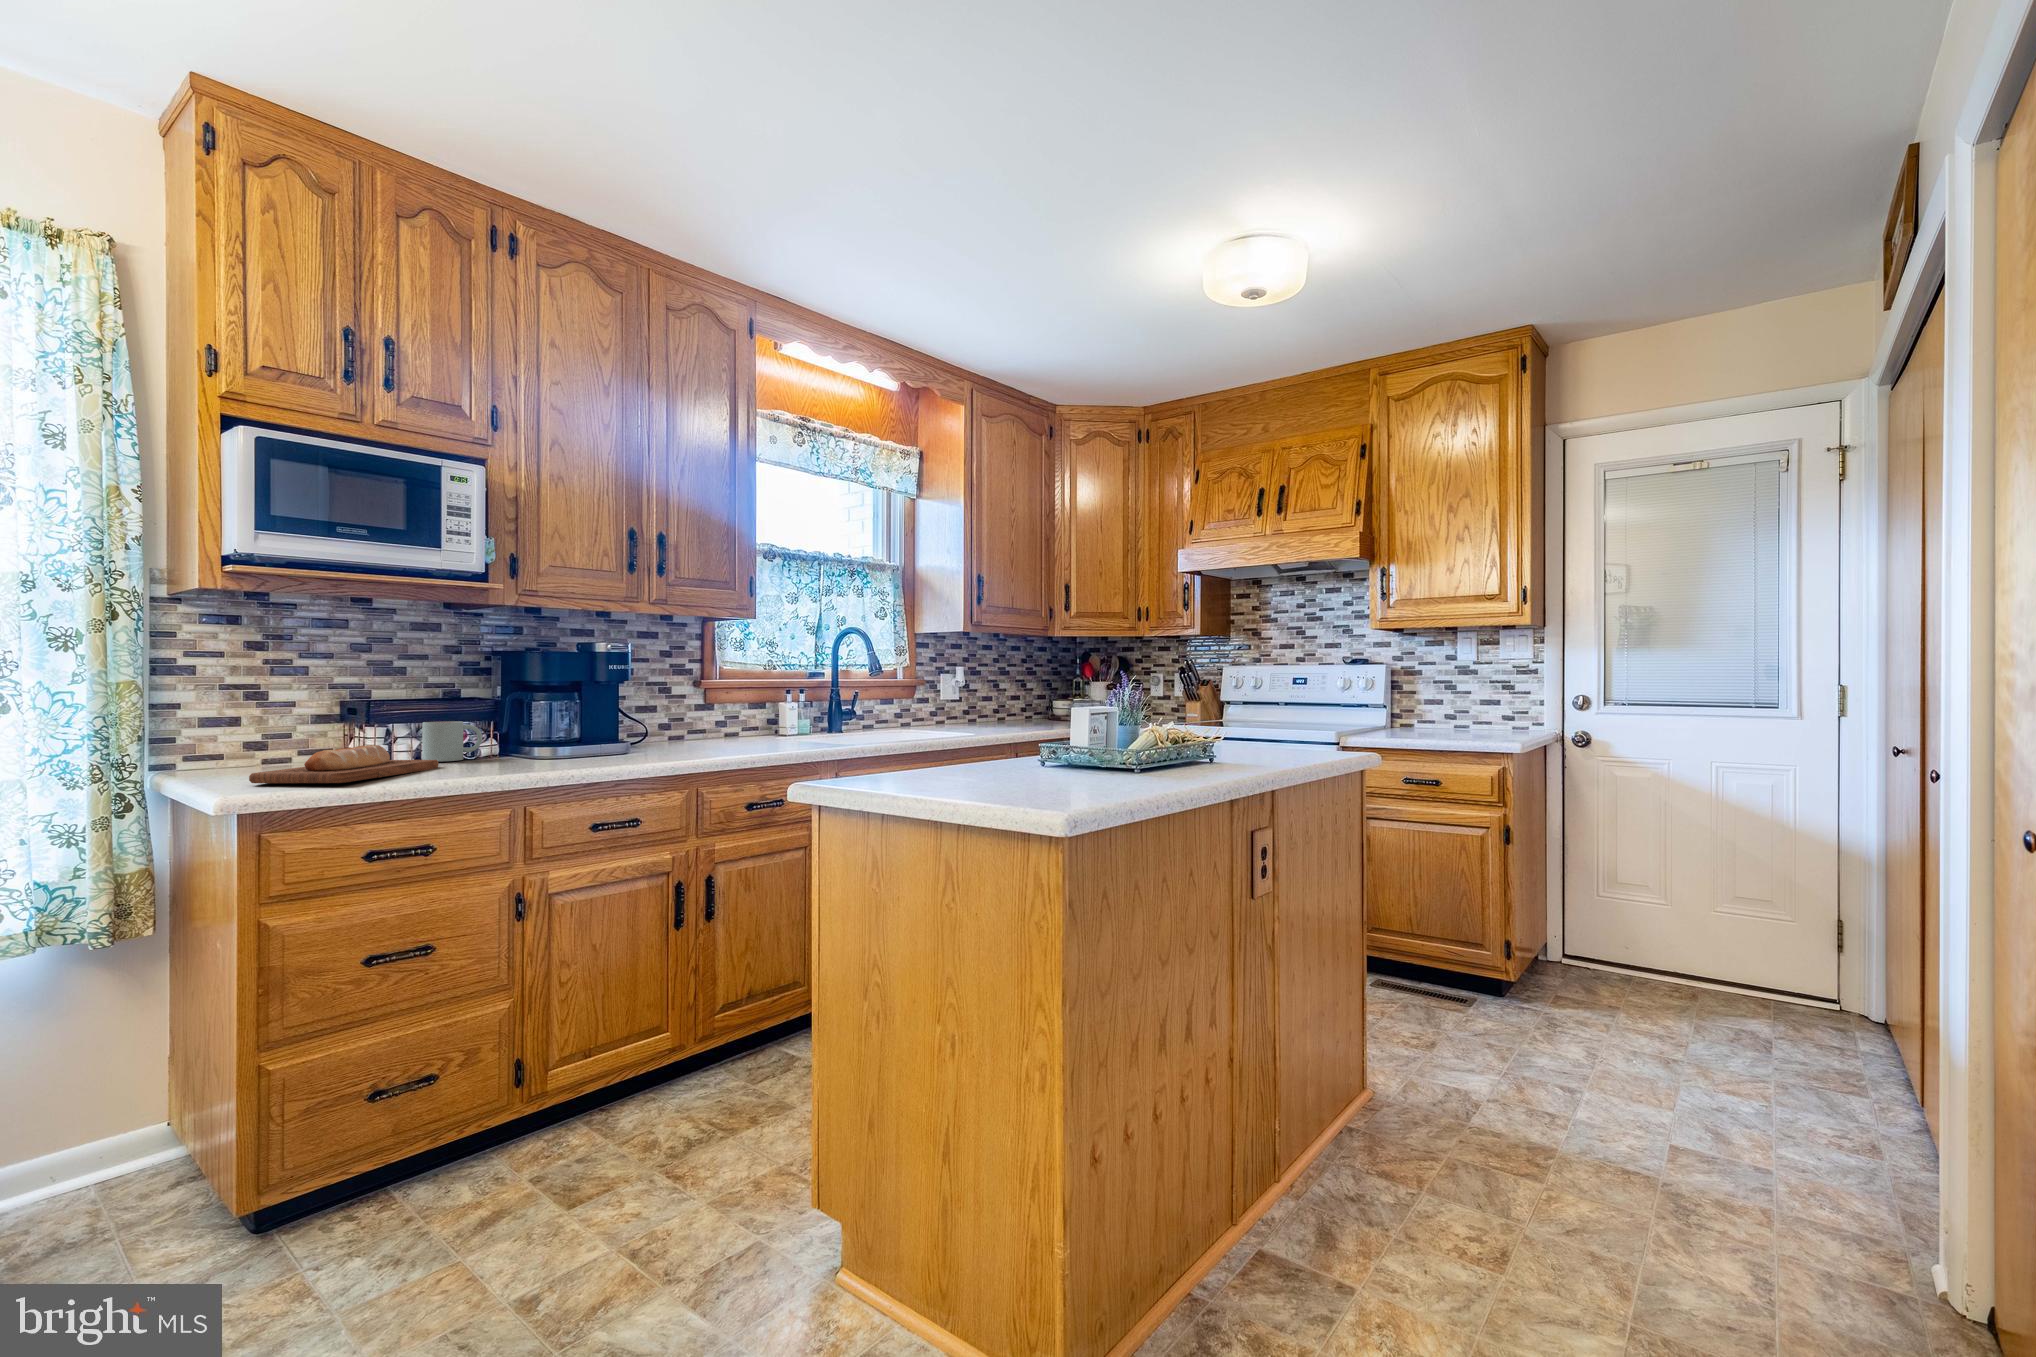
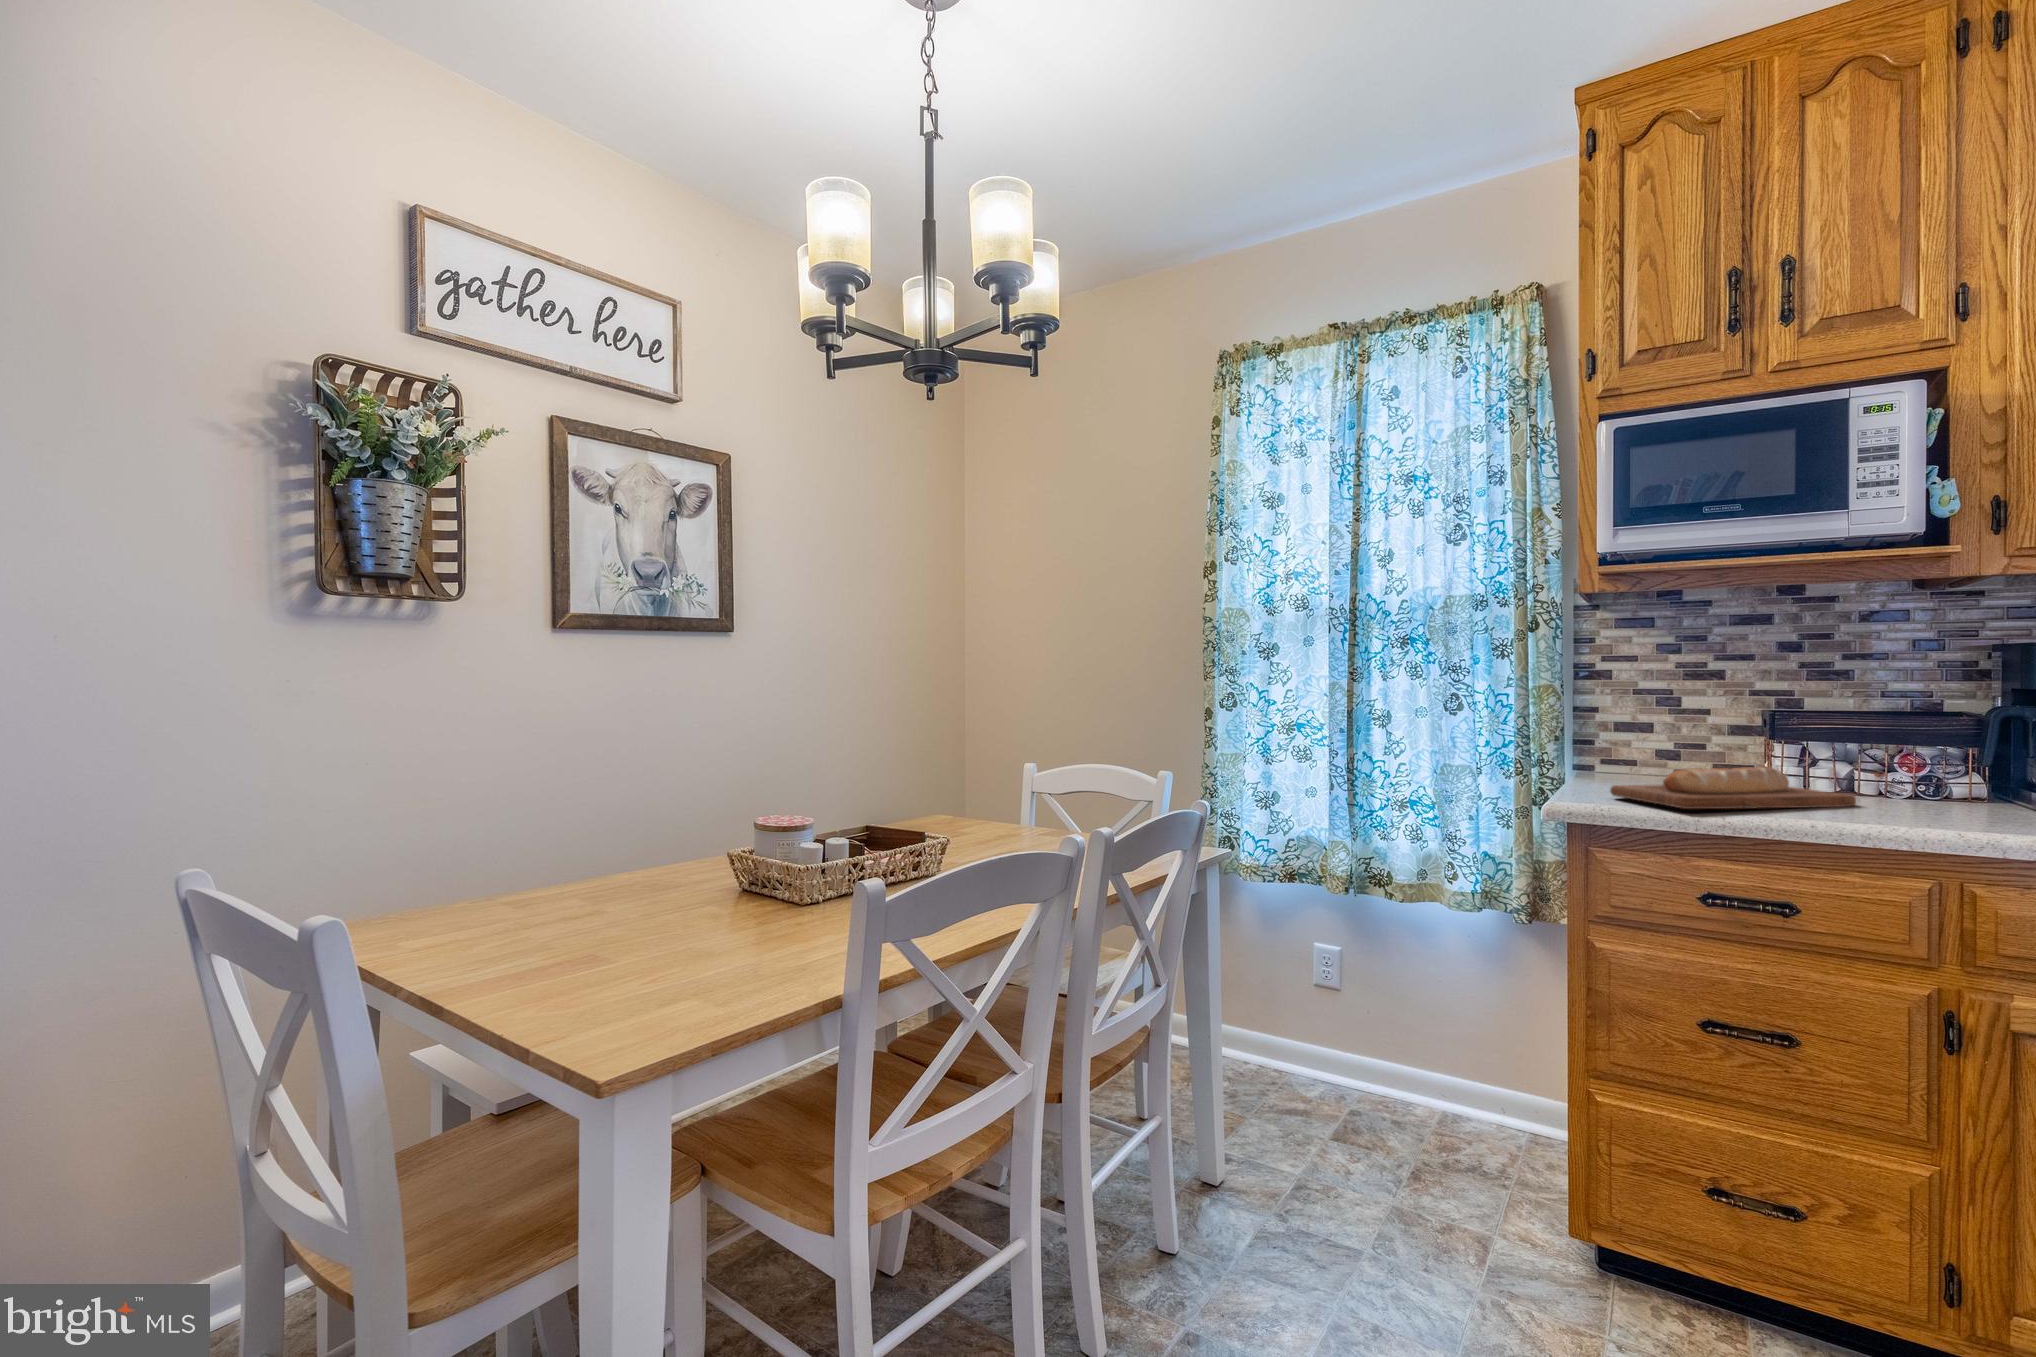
mug: present [422,721,482,761] -> none [1852,743,1950,799]

